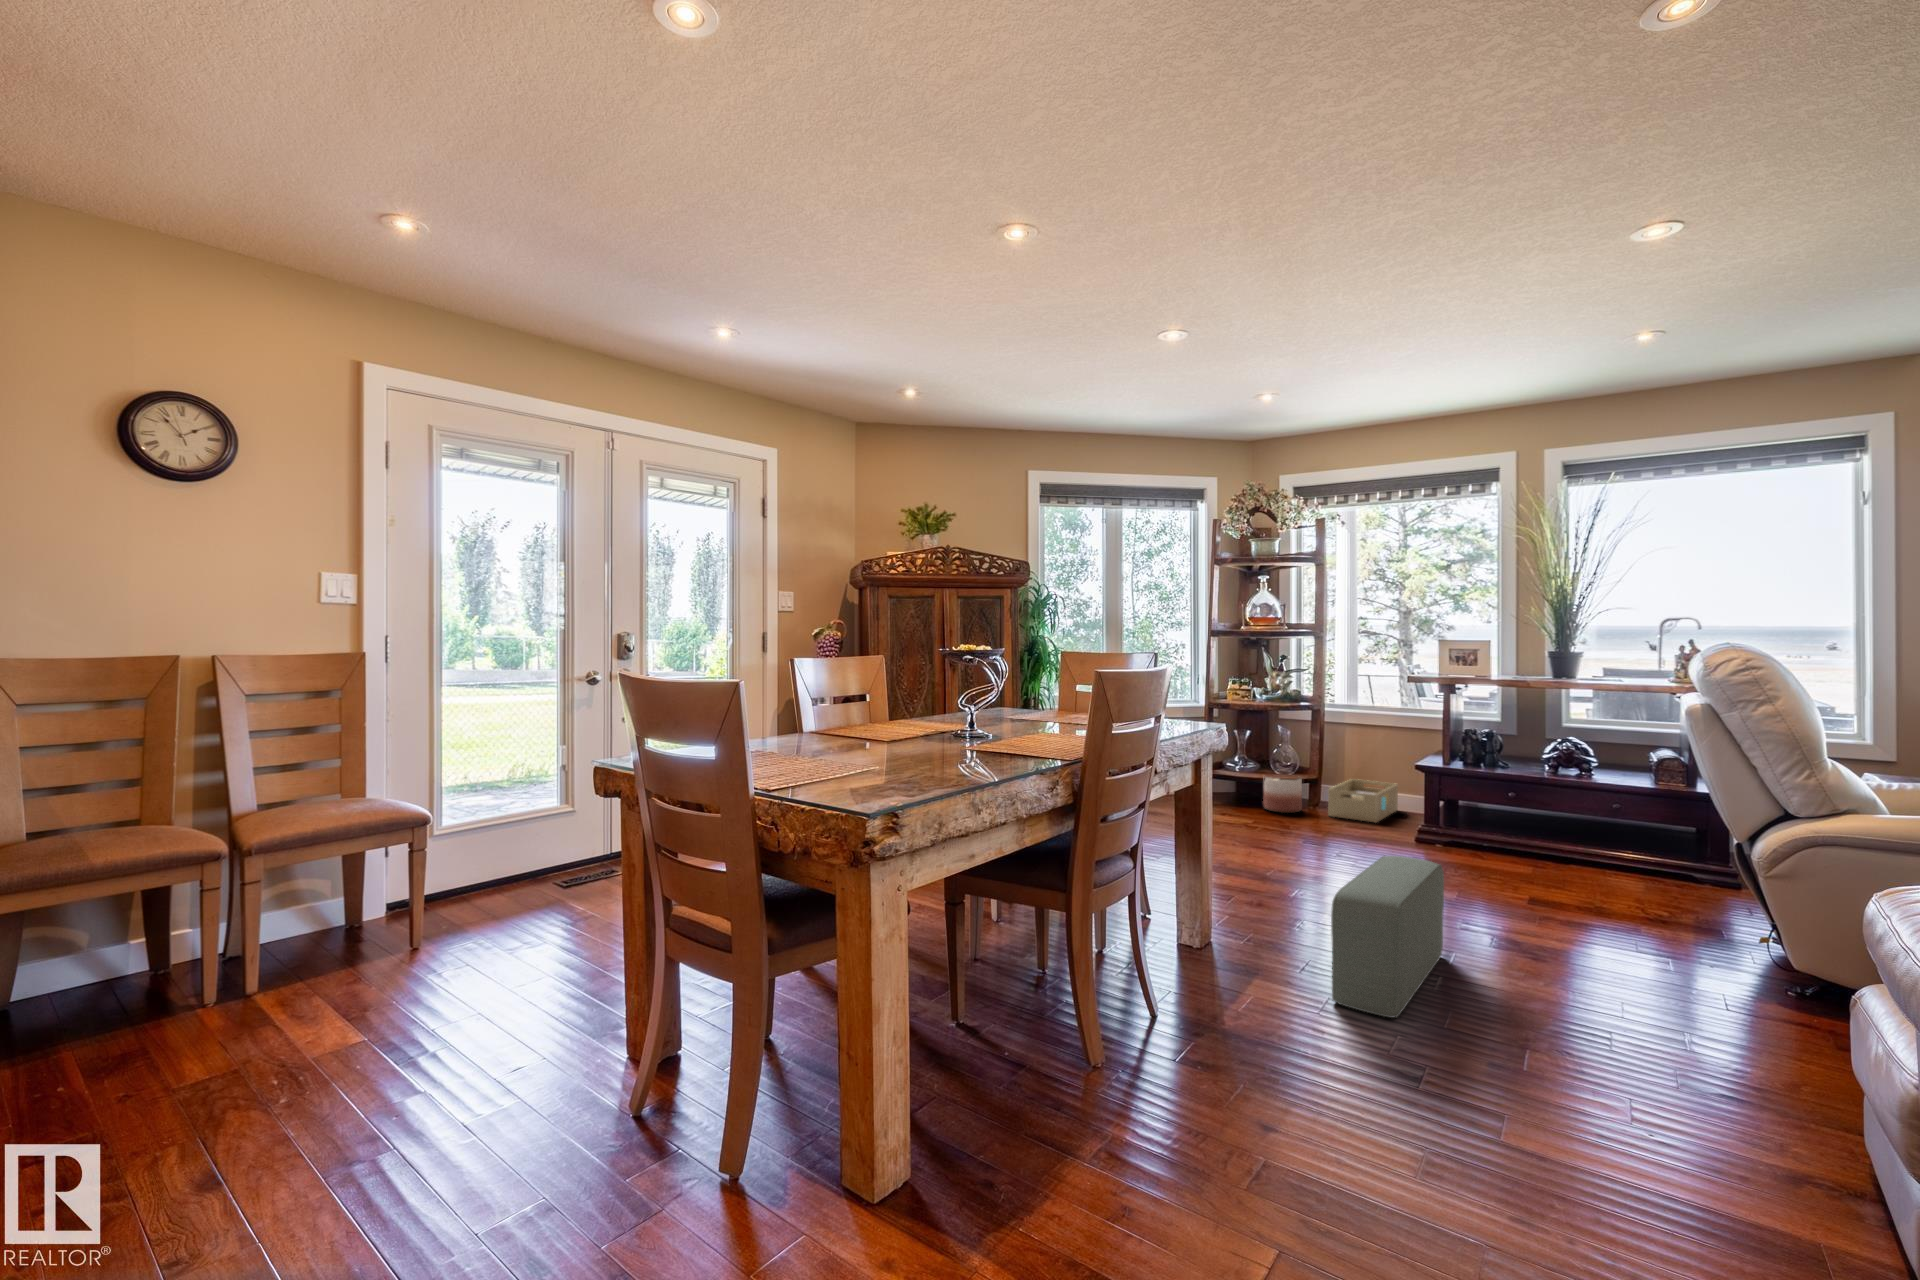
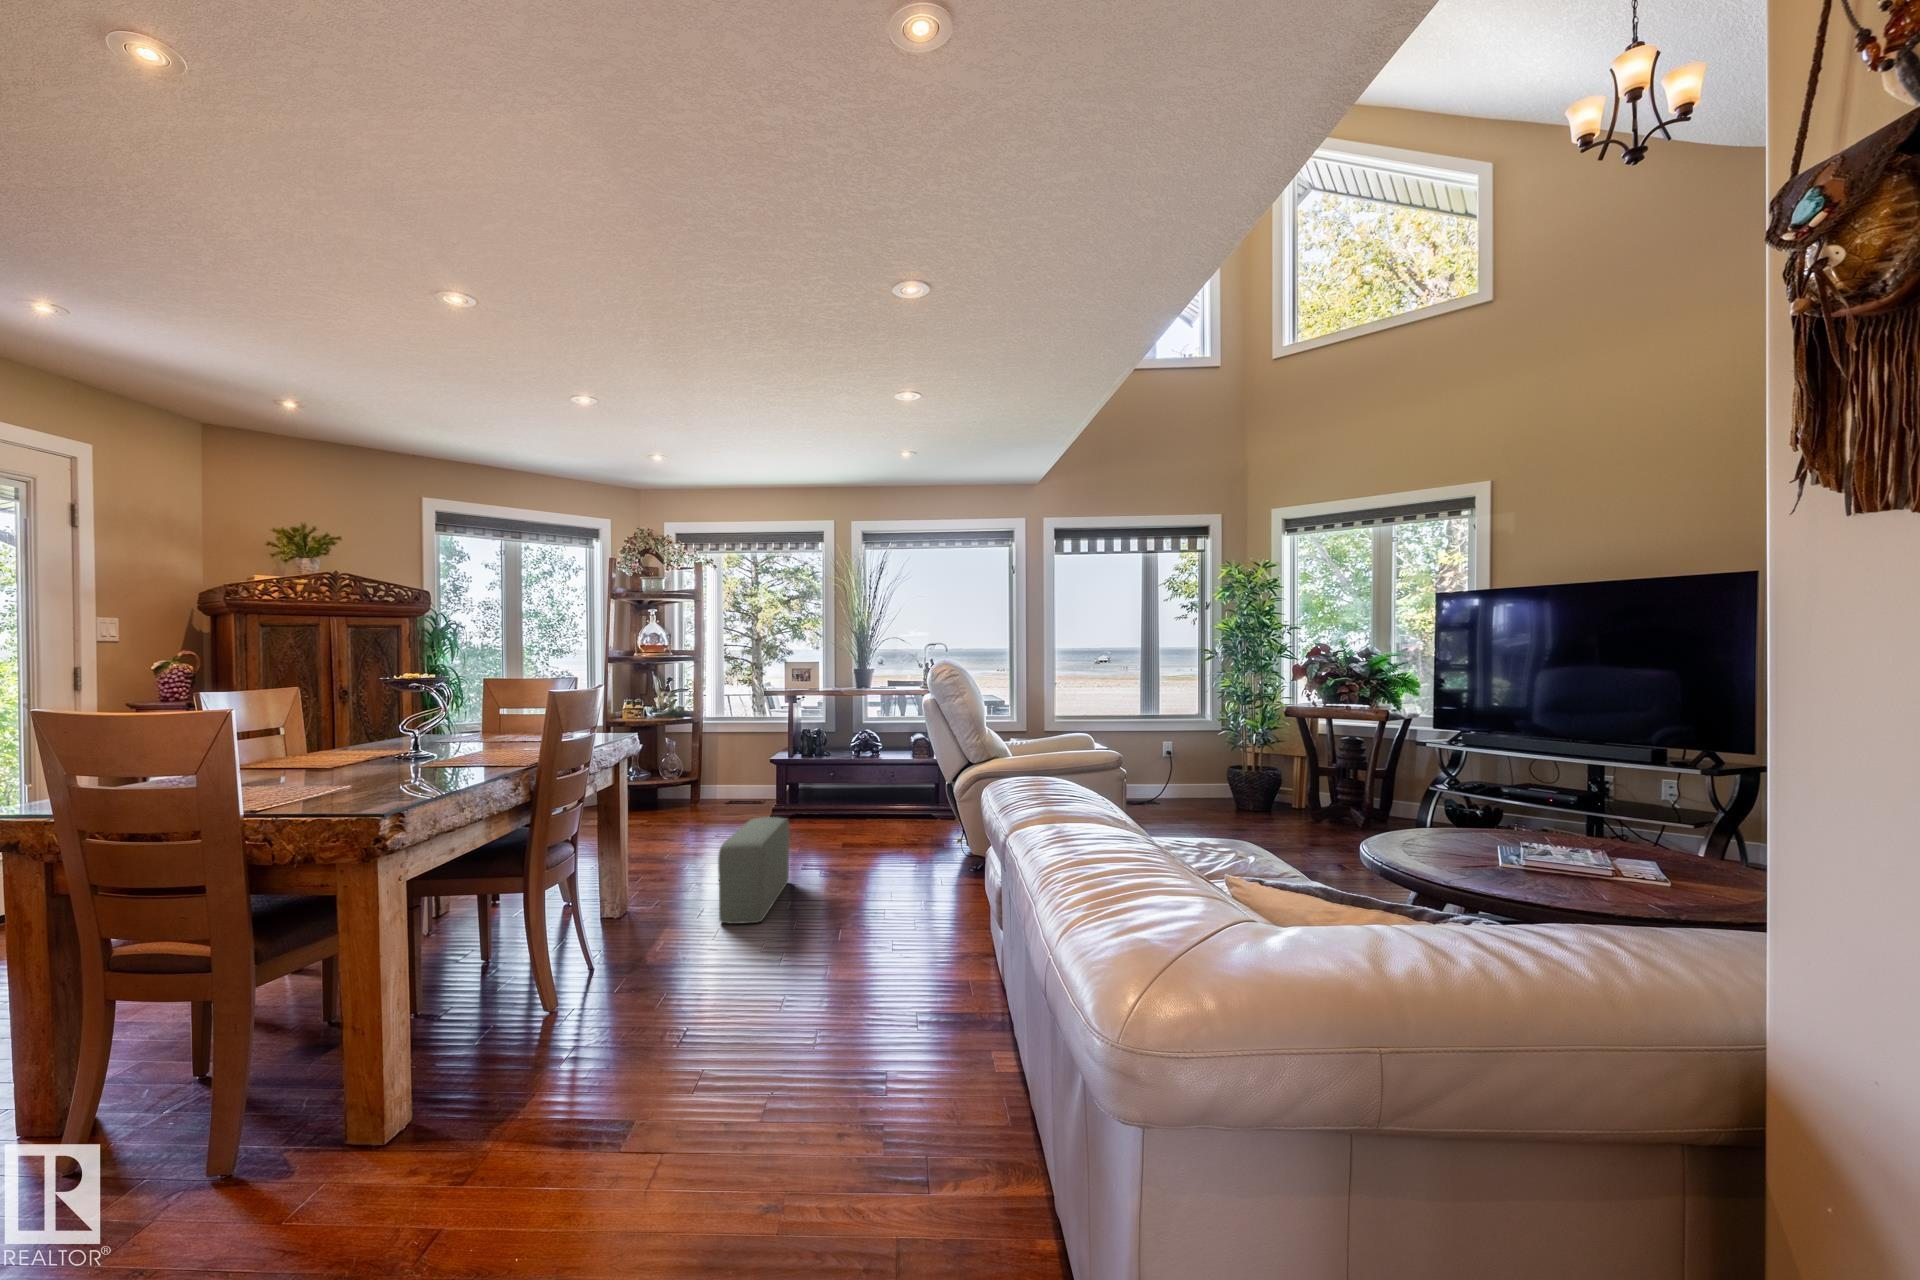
planter: present [1263,777,1302,813] -> none [654,777,686,809]
storage box: present [1328,779,1398,822] -> none [706,775,758,806]

